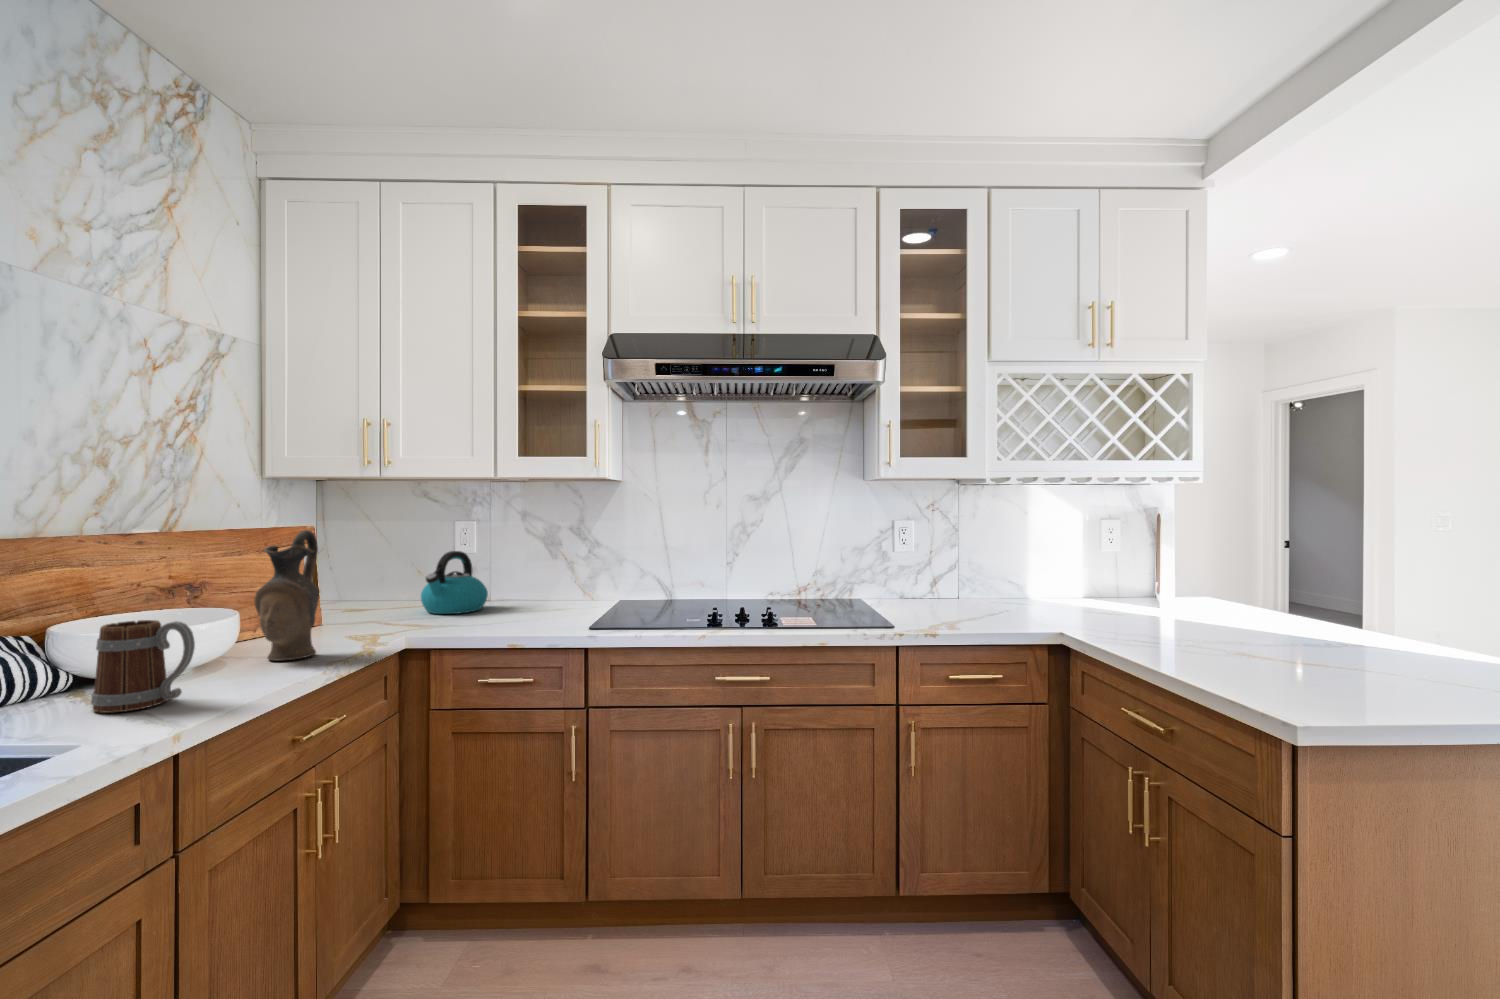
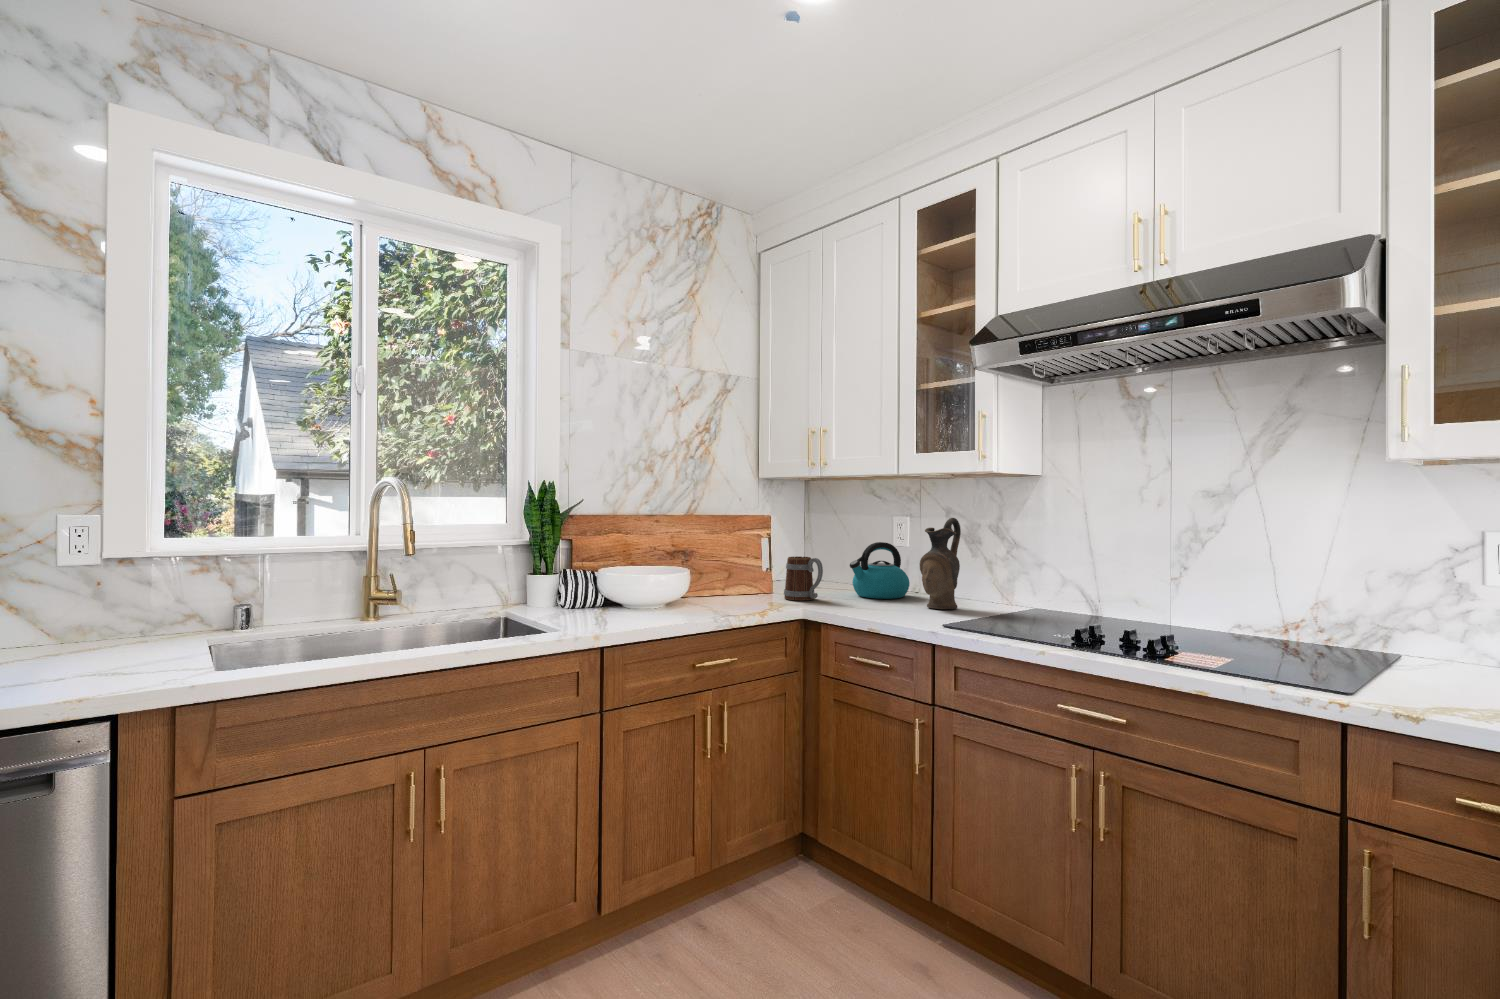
ceramic pitcher: present [254,530,319,660] -> present [920,518,961,609]
mug: present [91,620,195,713] -> present [784,556,823,600]

